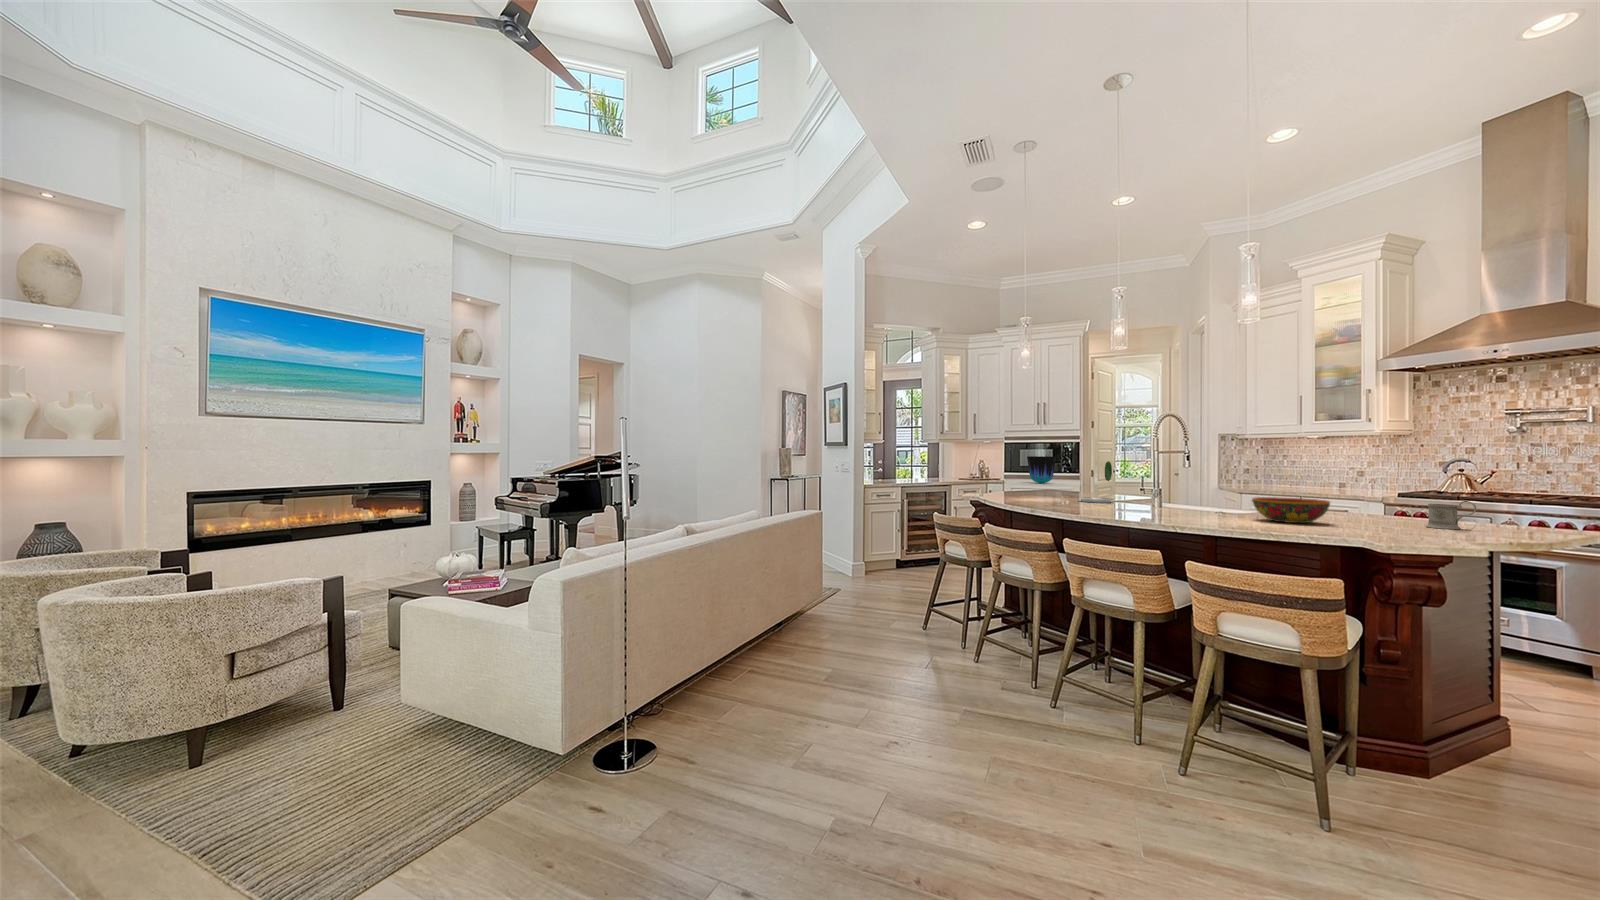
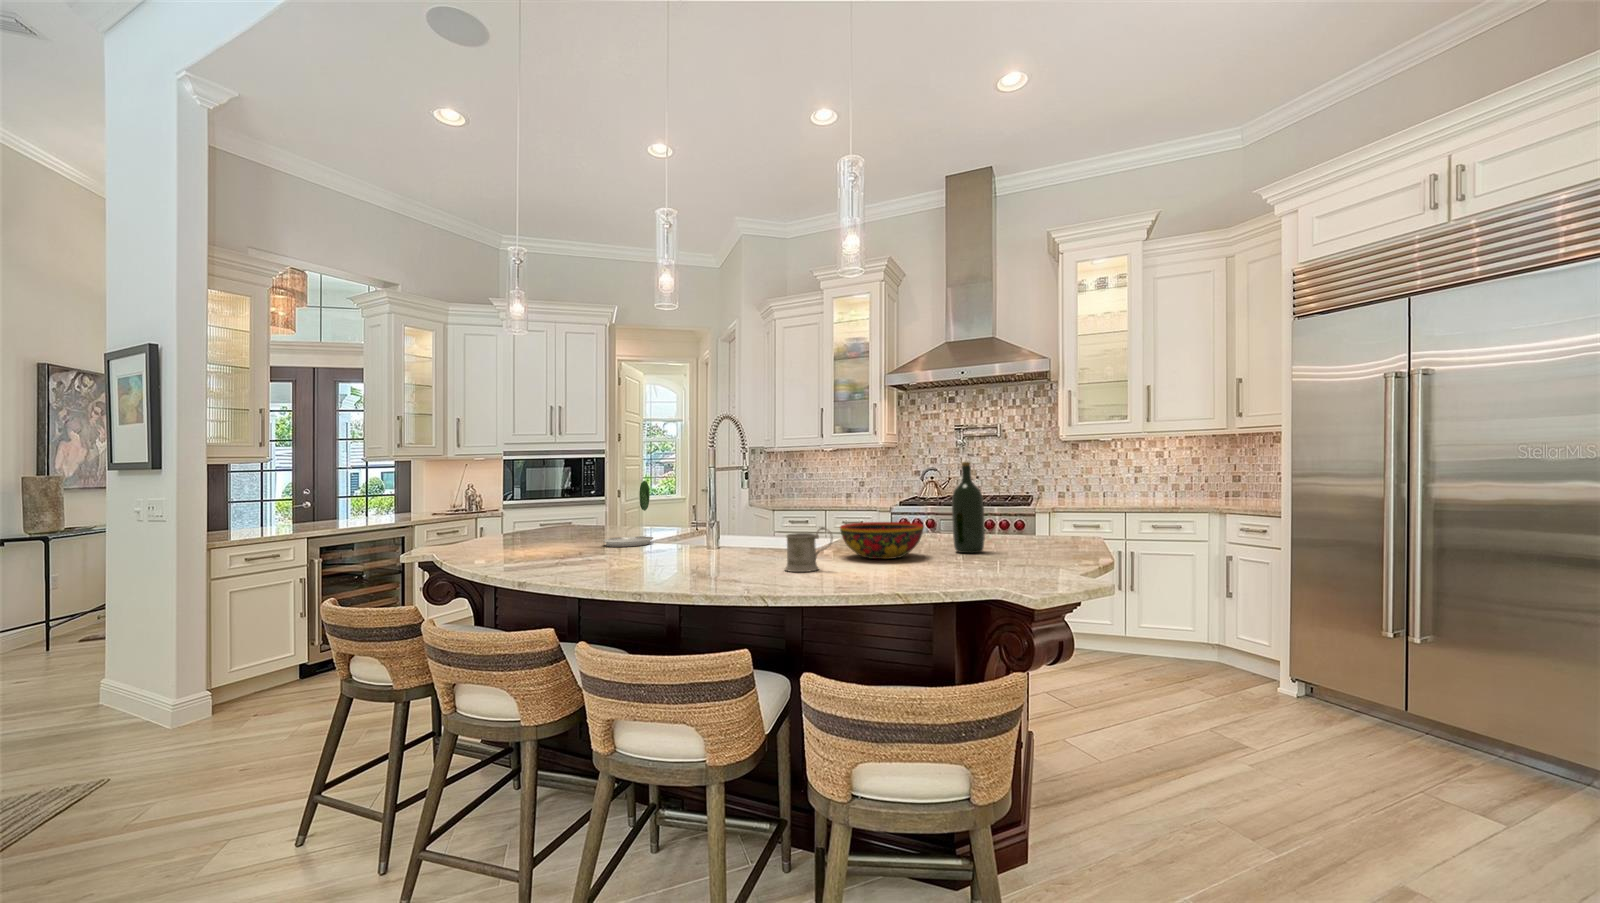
vase: present [1027,456,1056,483] -> none [537,478,576,515]
wine bottle: none [1368,456,1403,528] -> present [952,462,985,553]
mug: present [1426,500,1476,529] -> present [785,527,833,572]

